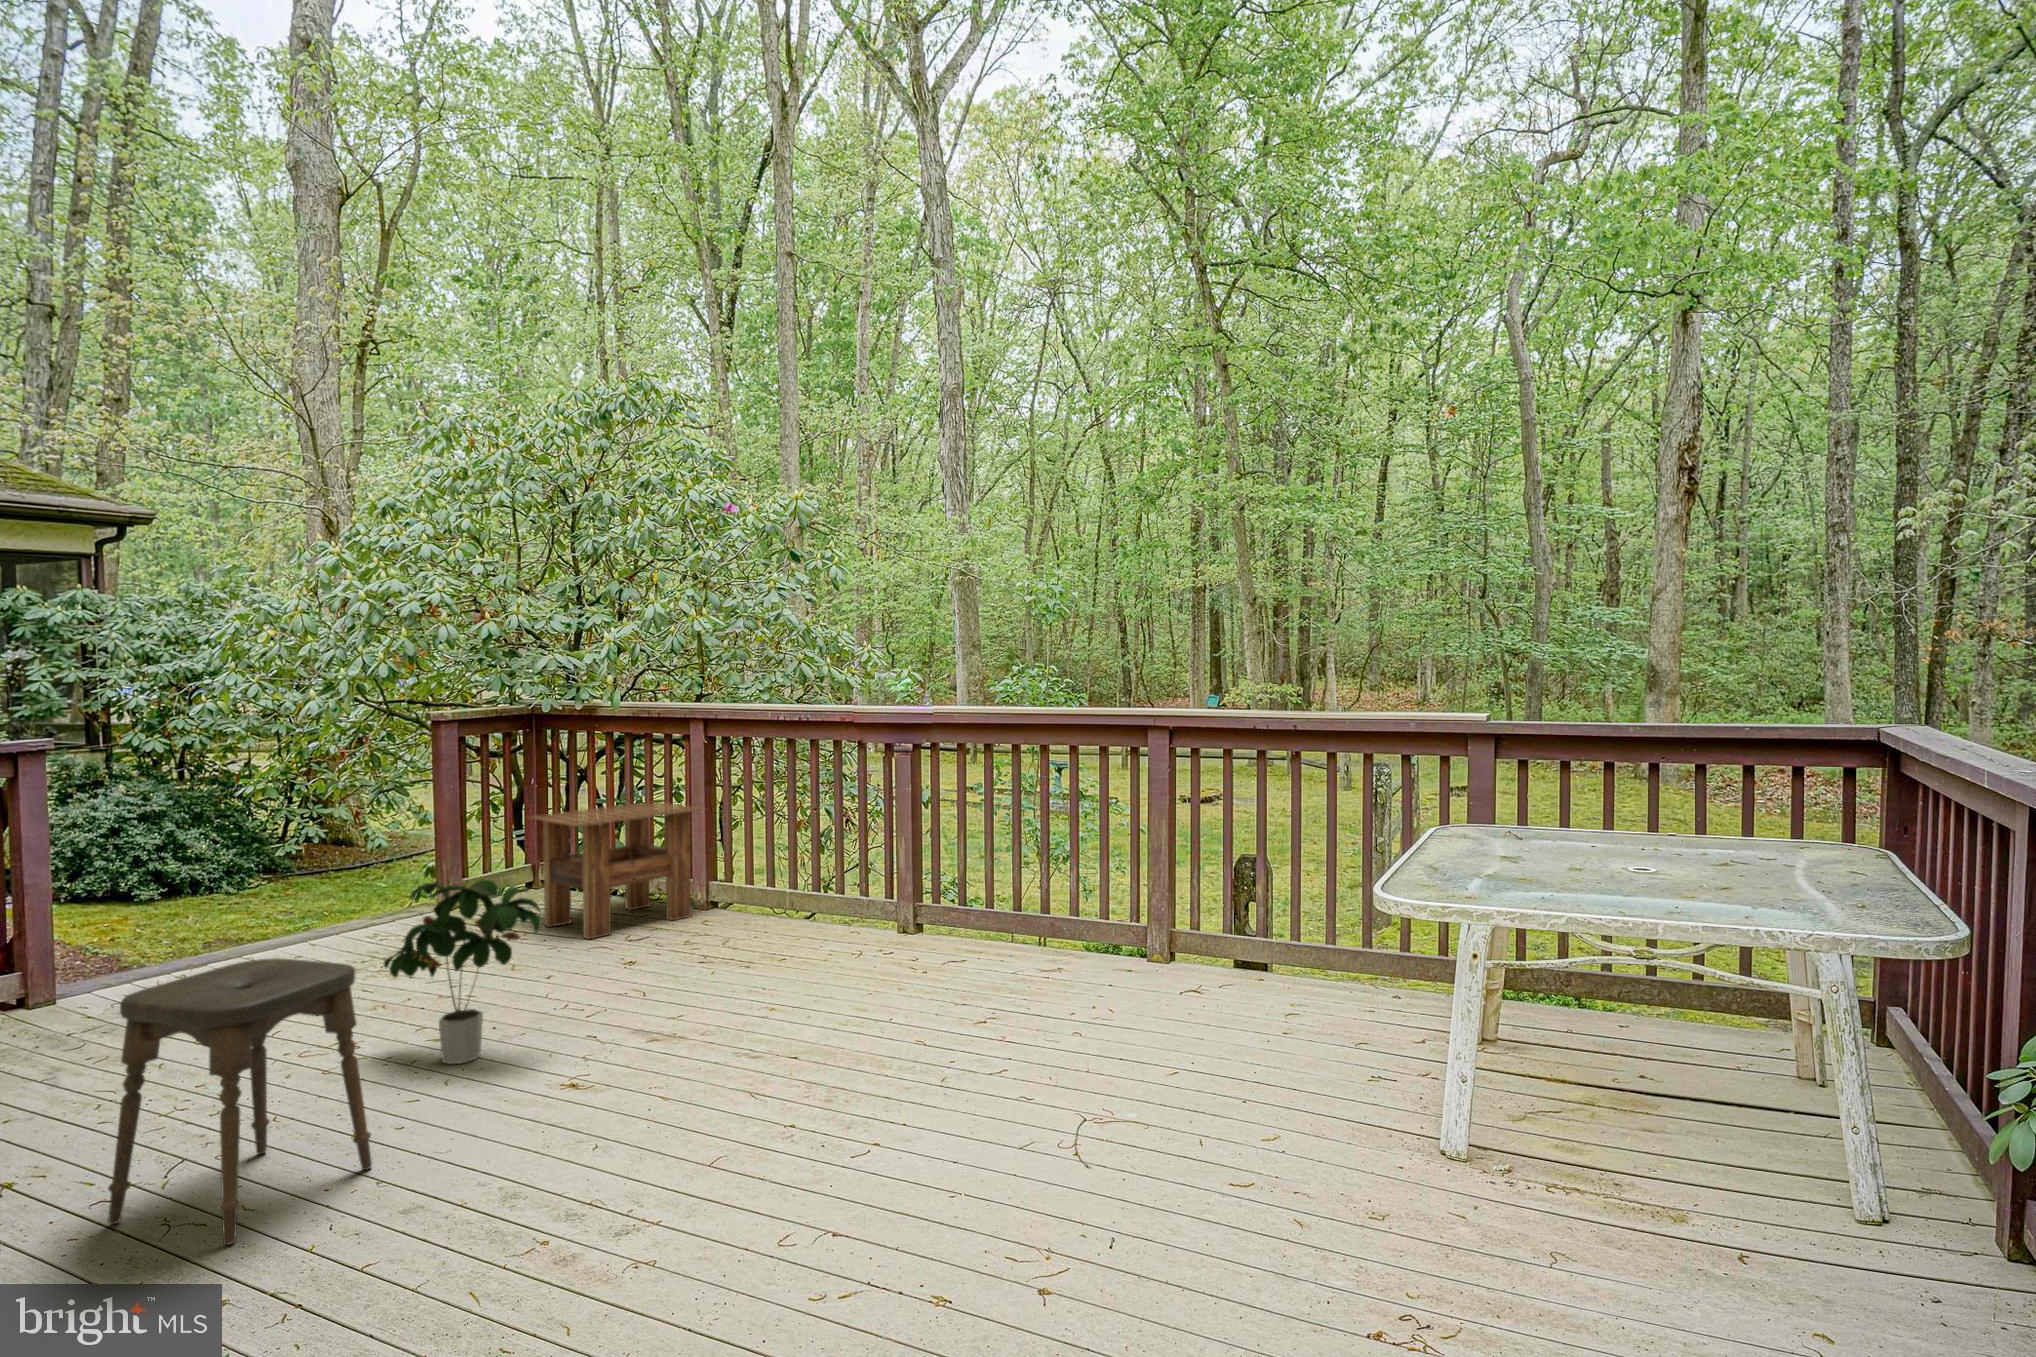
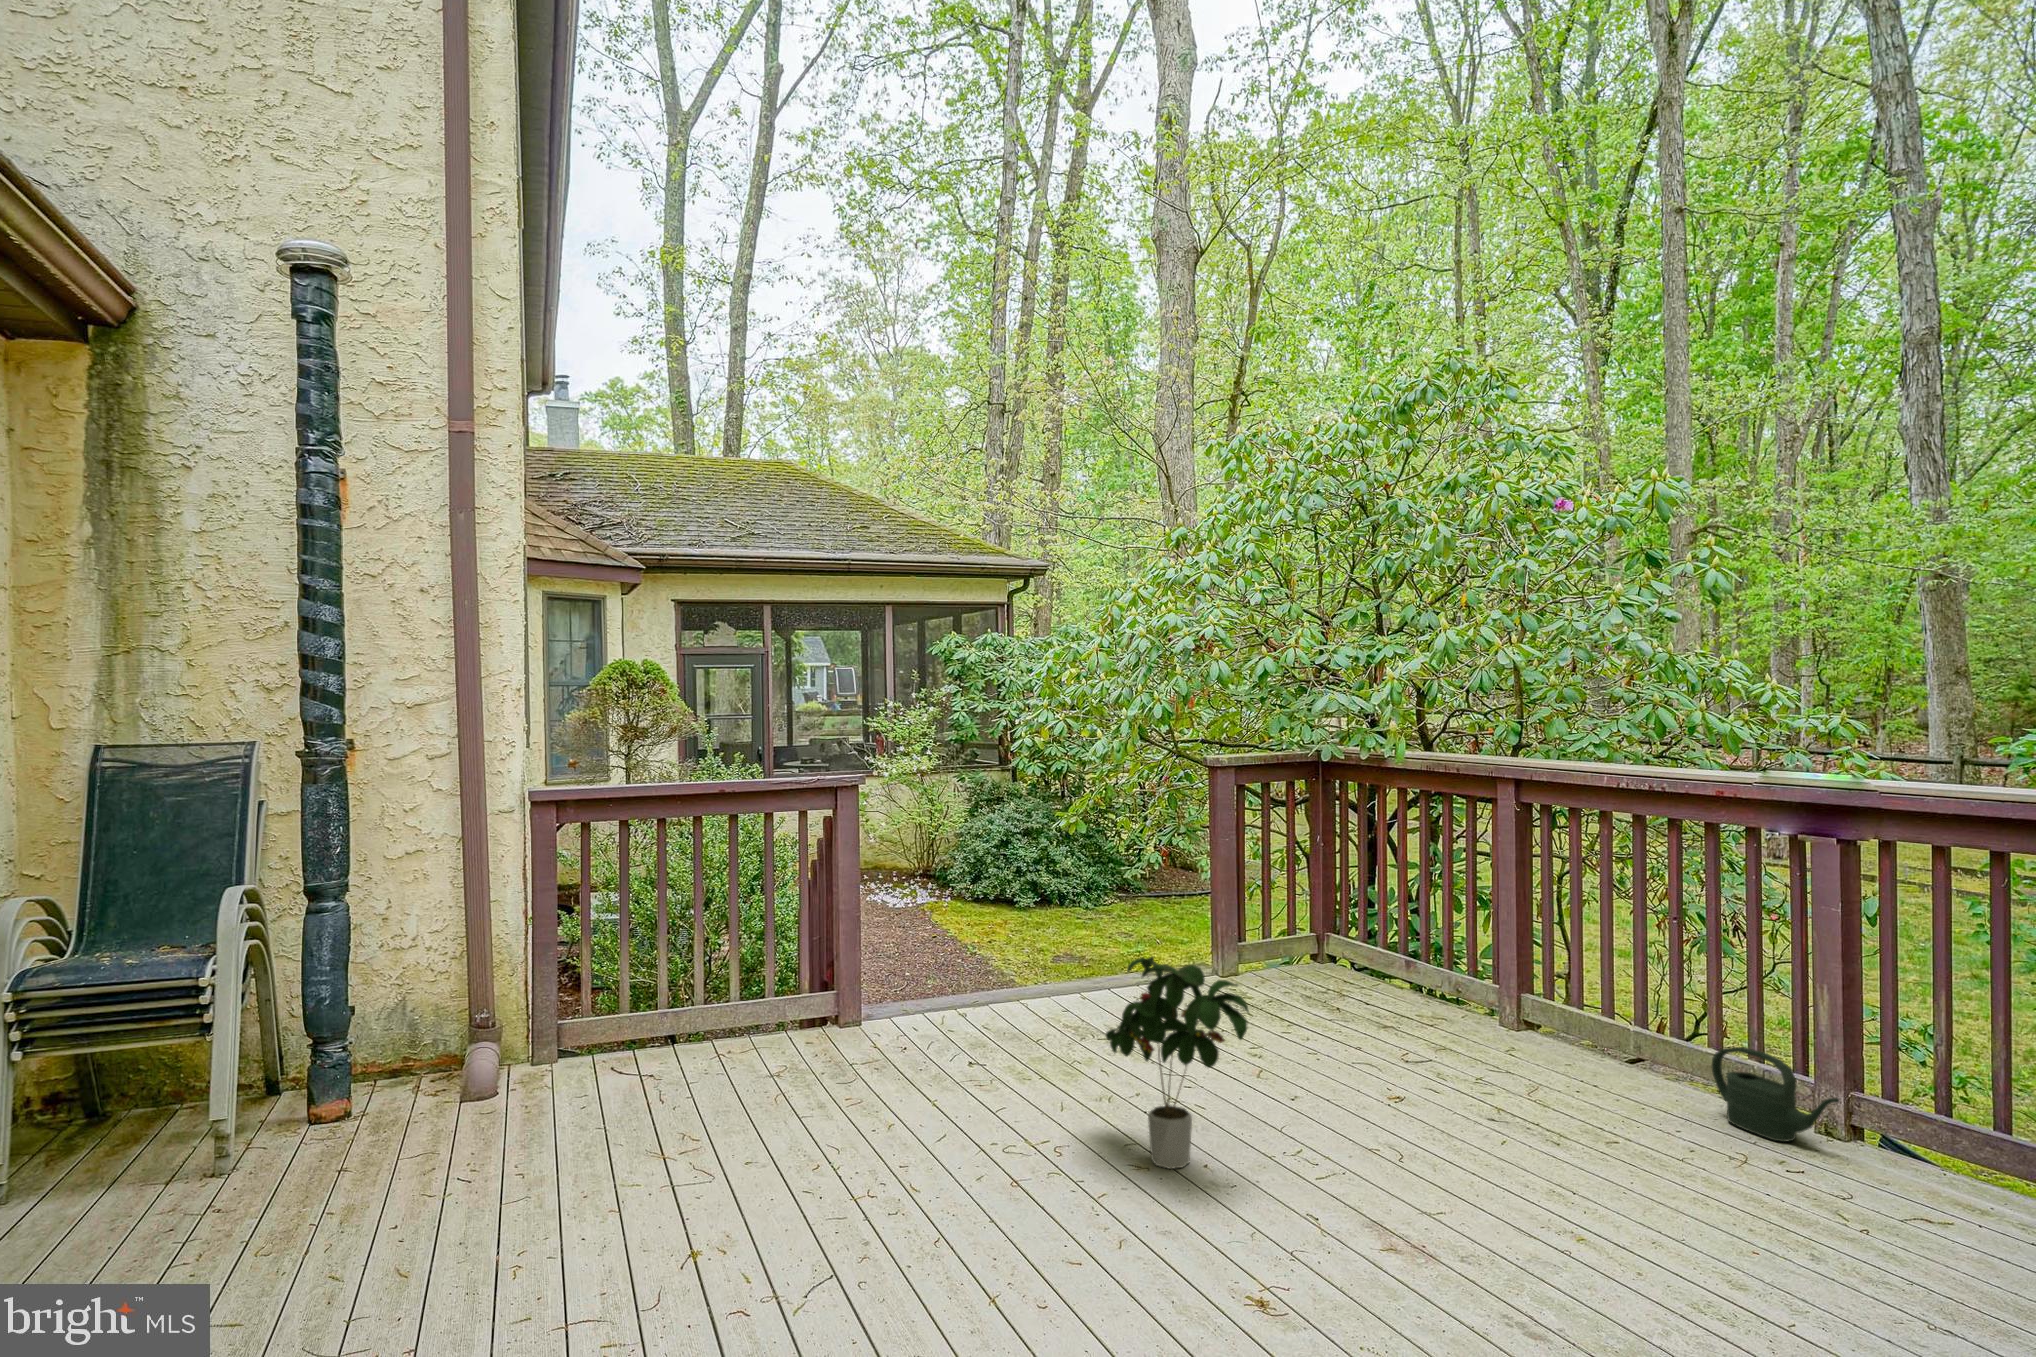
side table: present [529,802,702,939] -> none [1290,877,1507,1039]
watering can: none [853,884,927,940] -> present [1711,1047,1839,1142]
stool: present [108,958,372,1245] -> none [839,1020,1041,1315]

